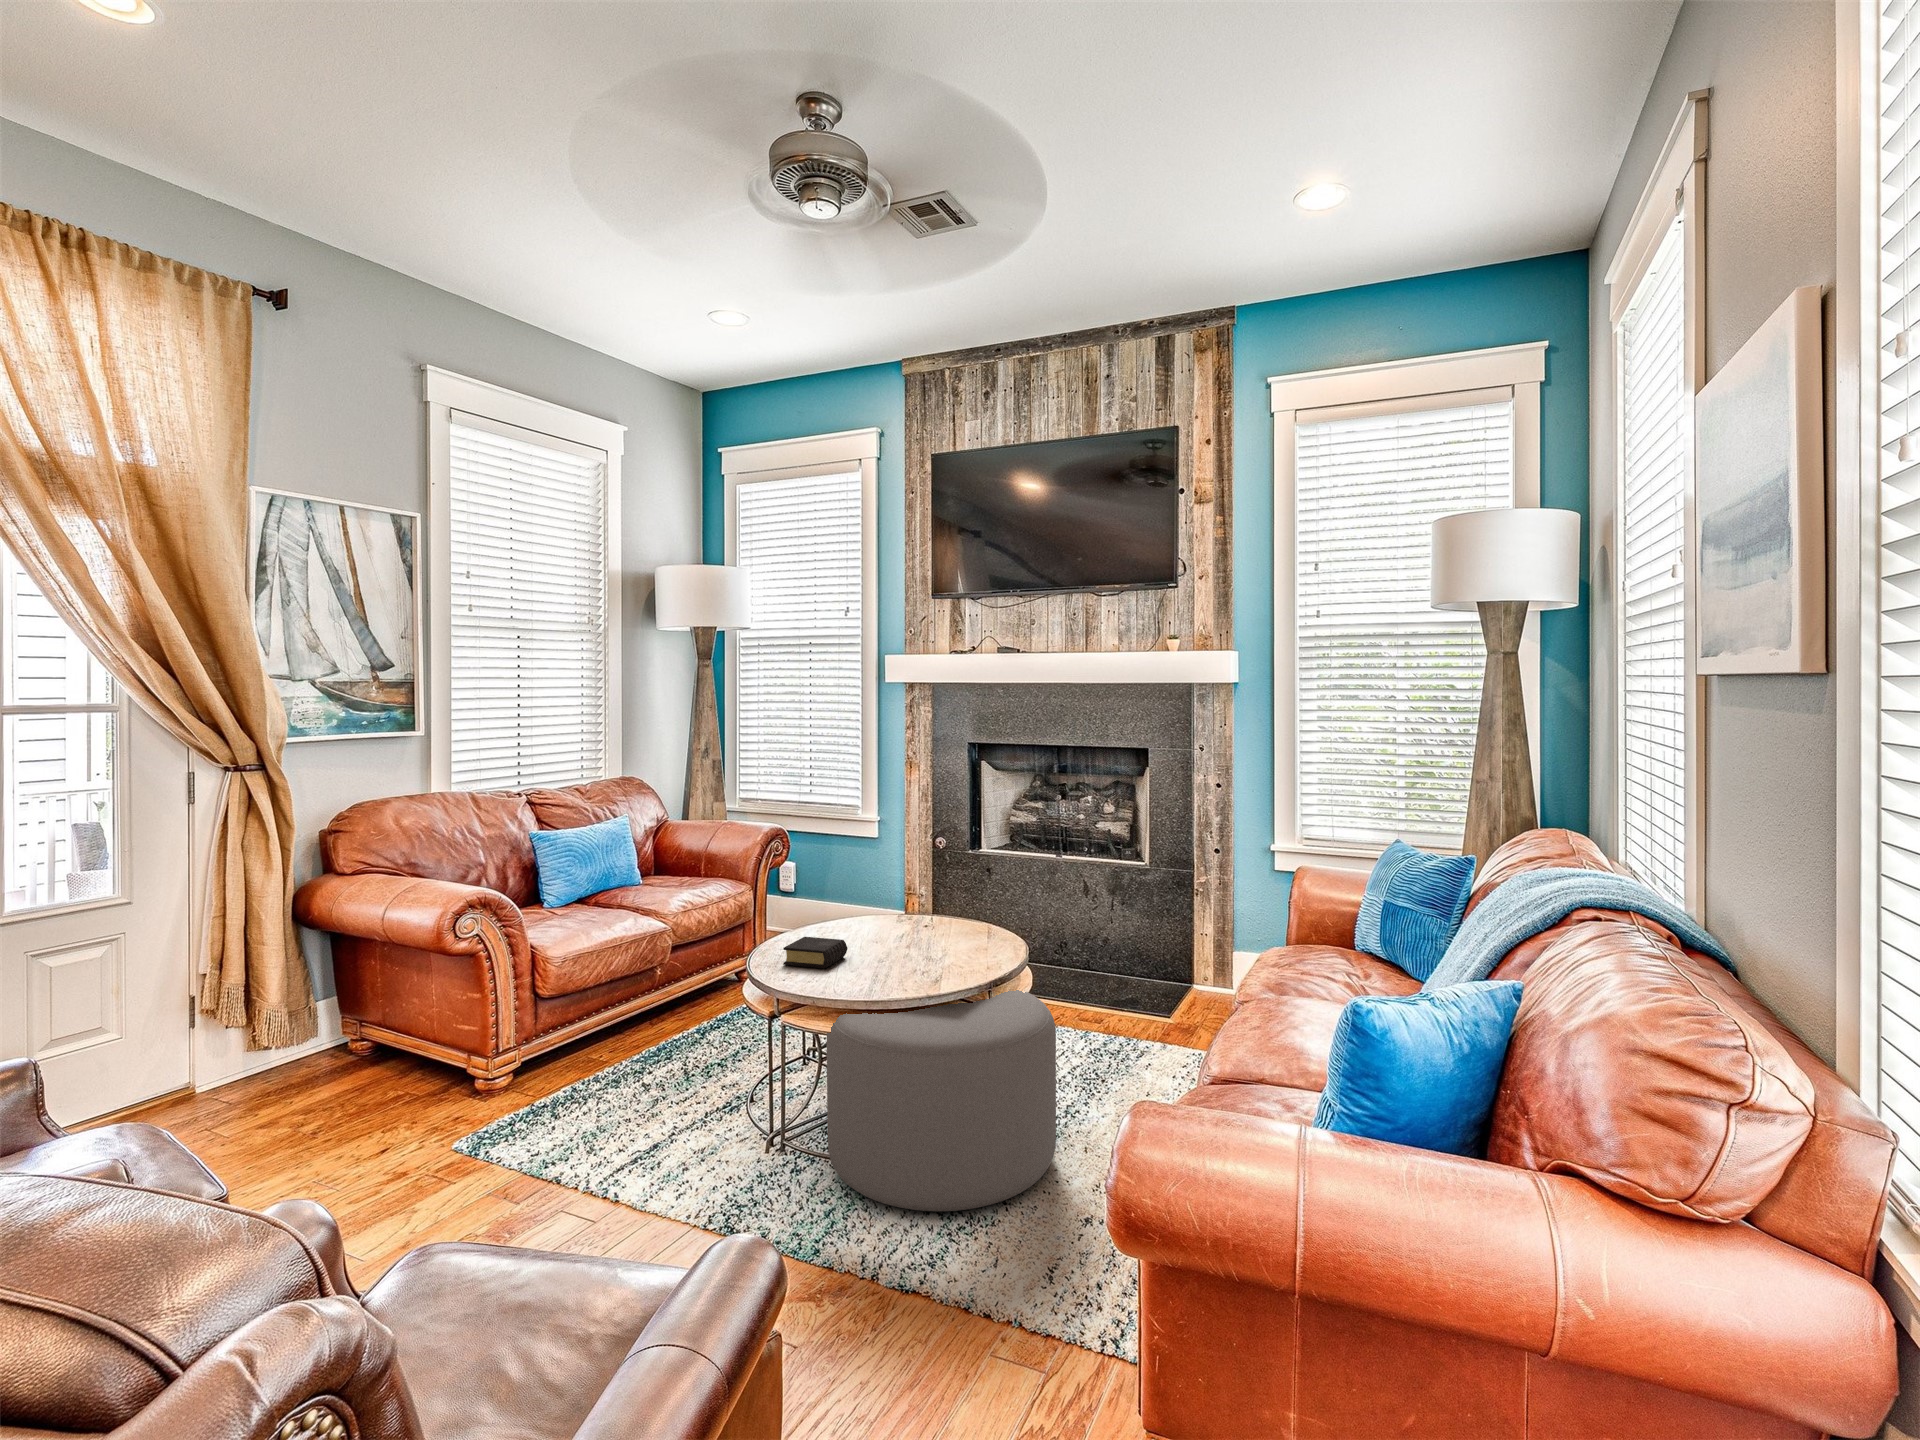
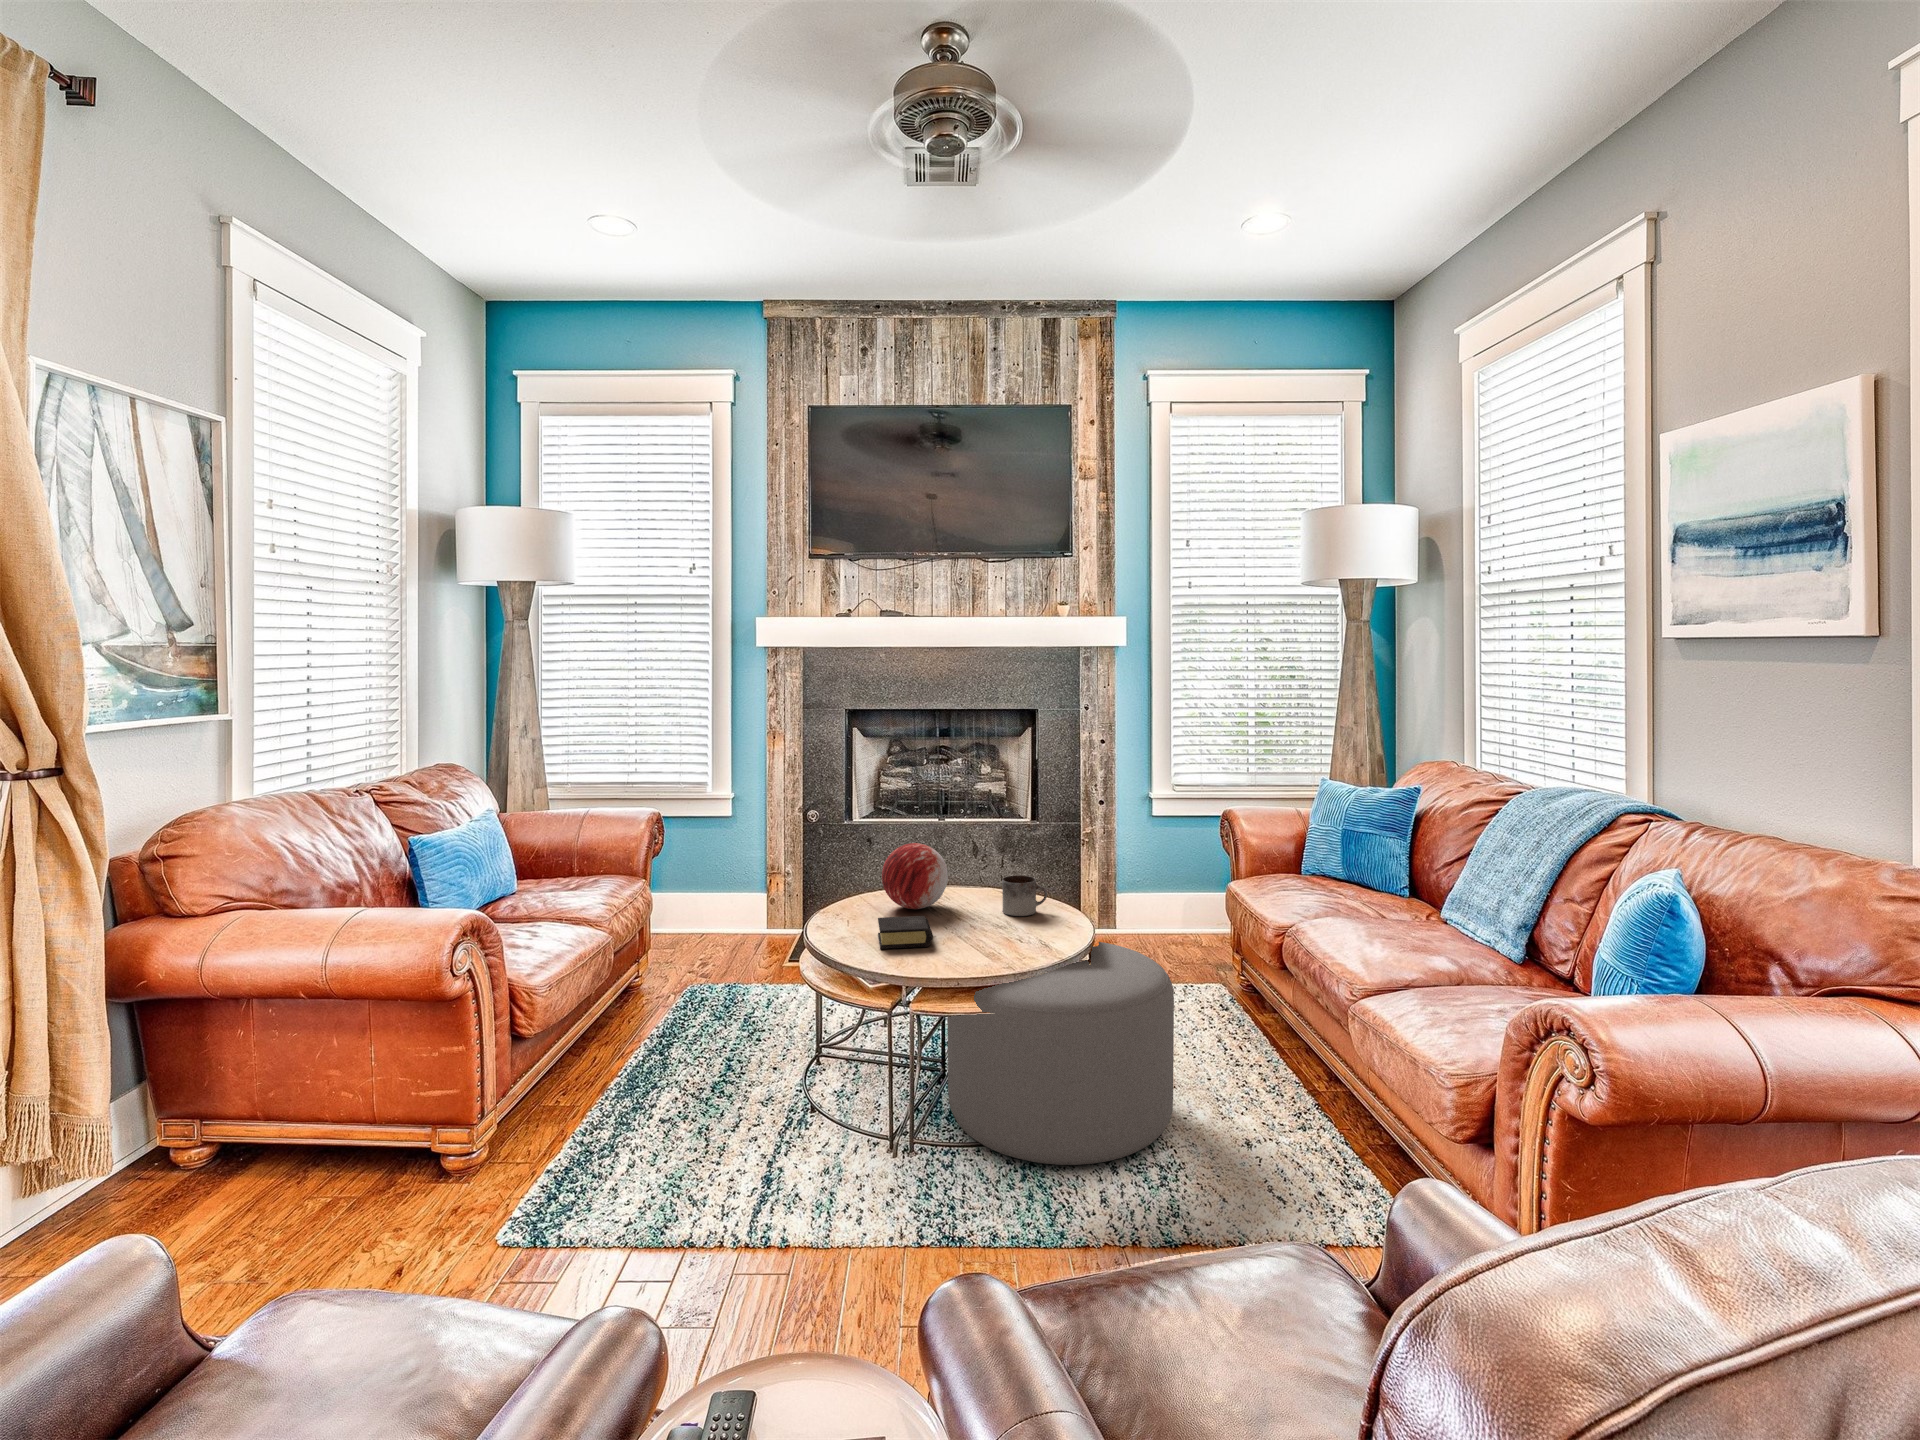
decorative orb: none [846,871,911,935] -> present [882,843,948,909]
mug: none [944,912,988,953] -> present [1002,875,1047,916]

